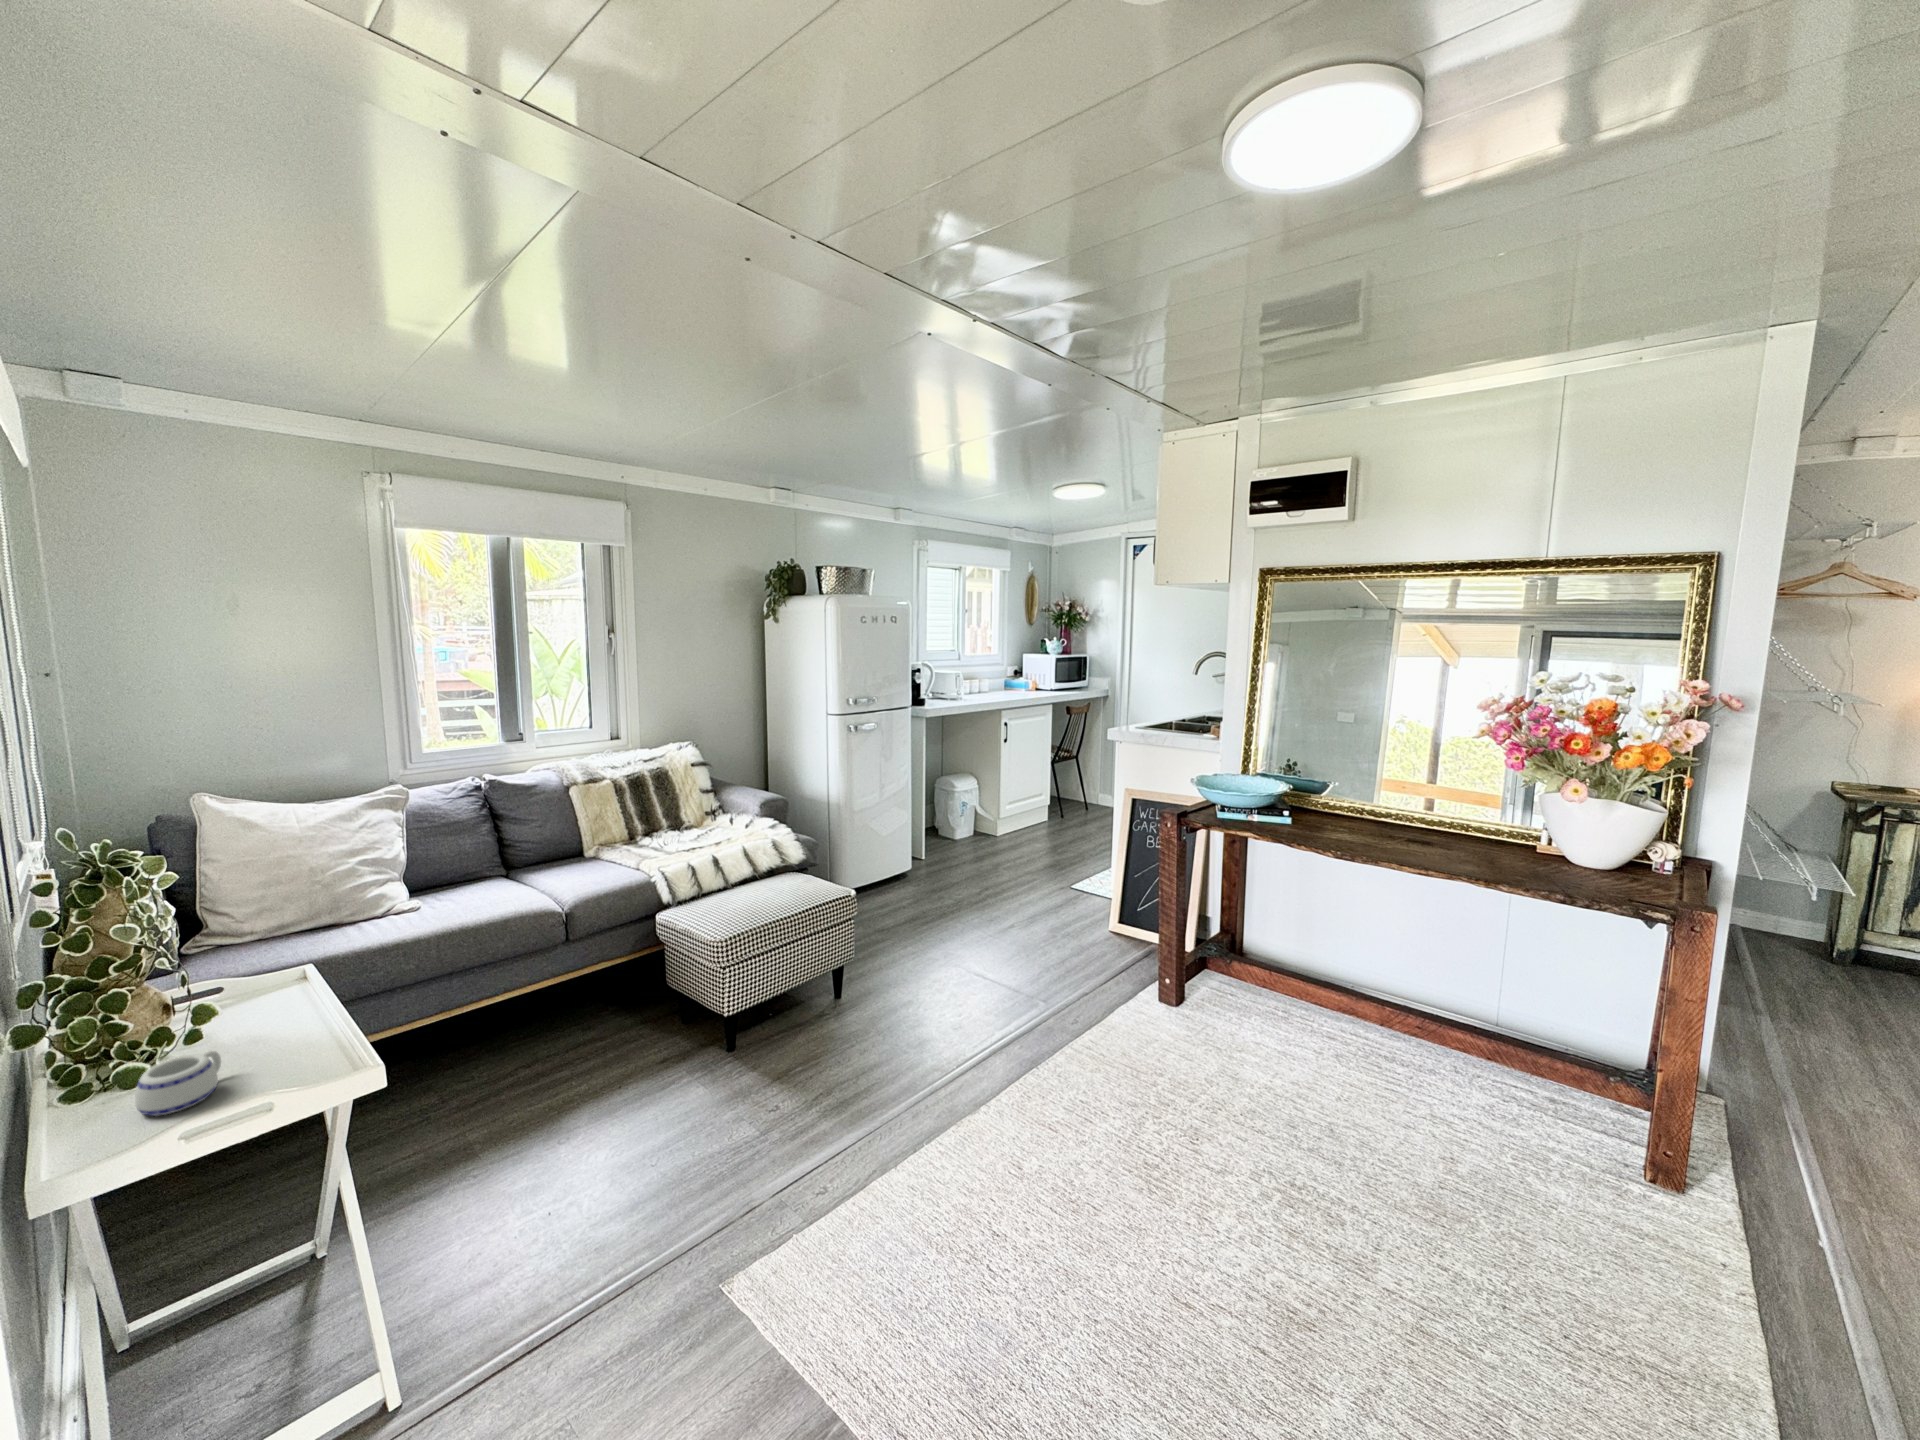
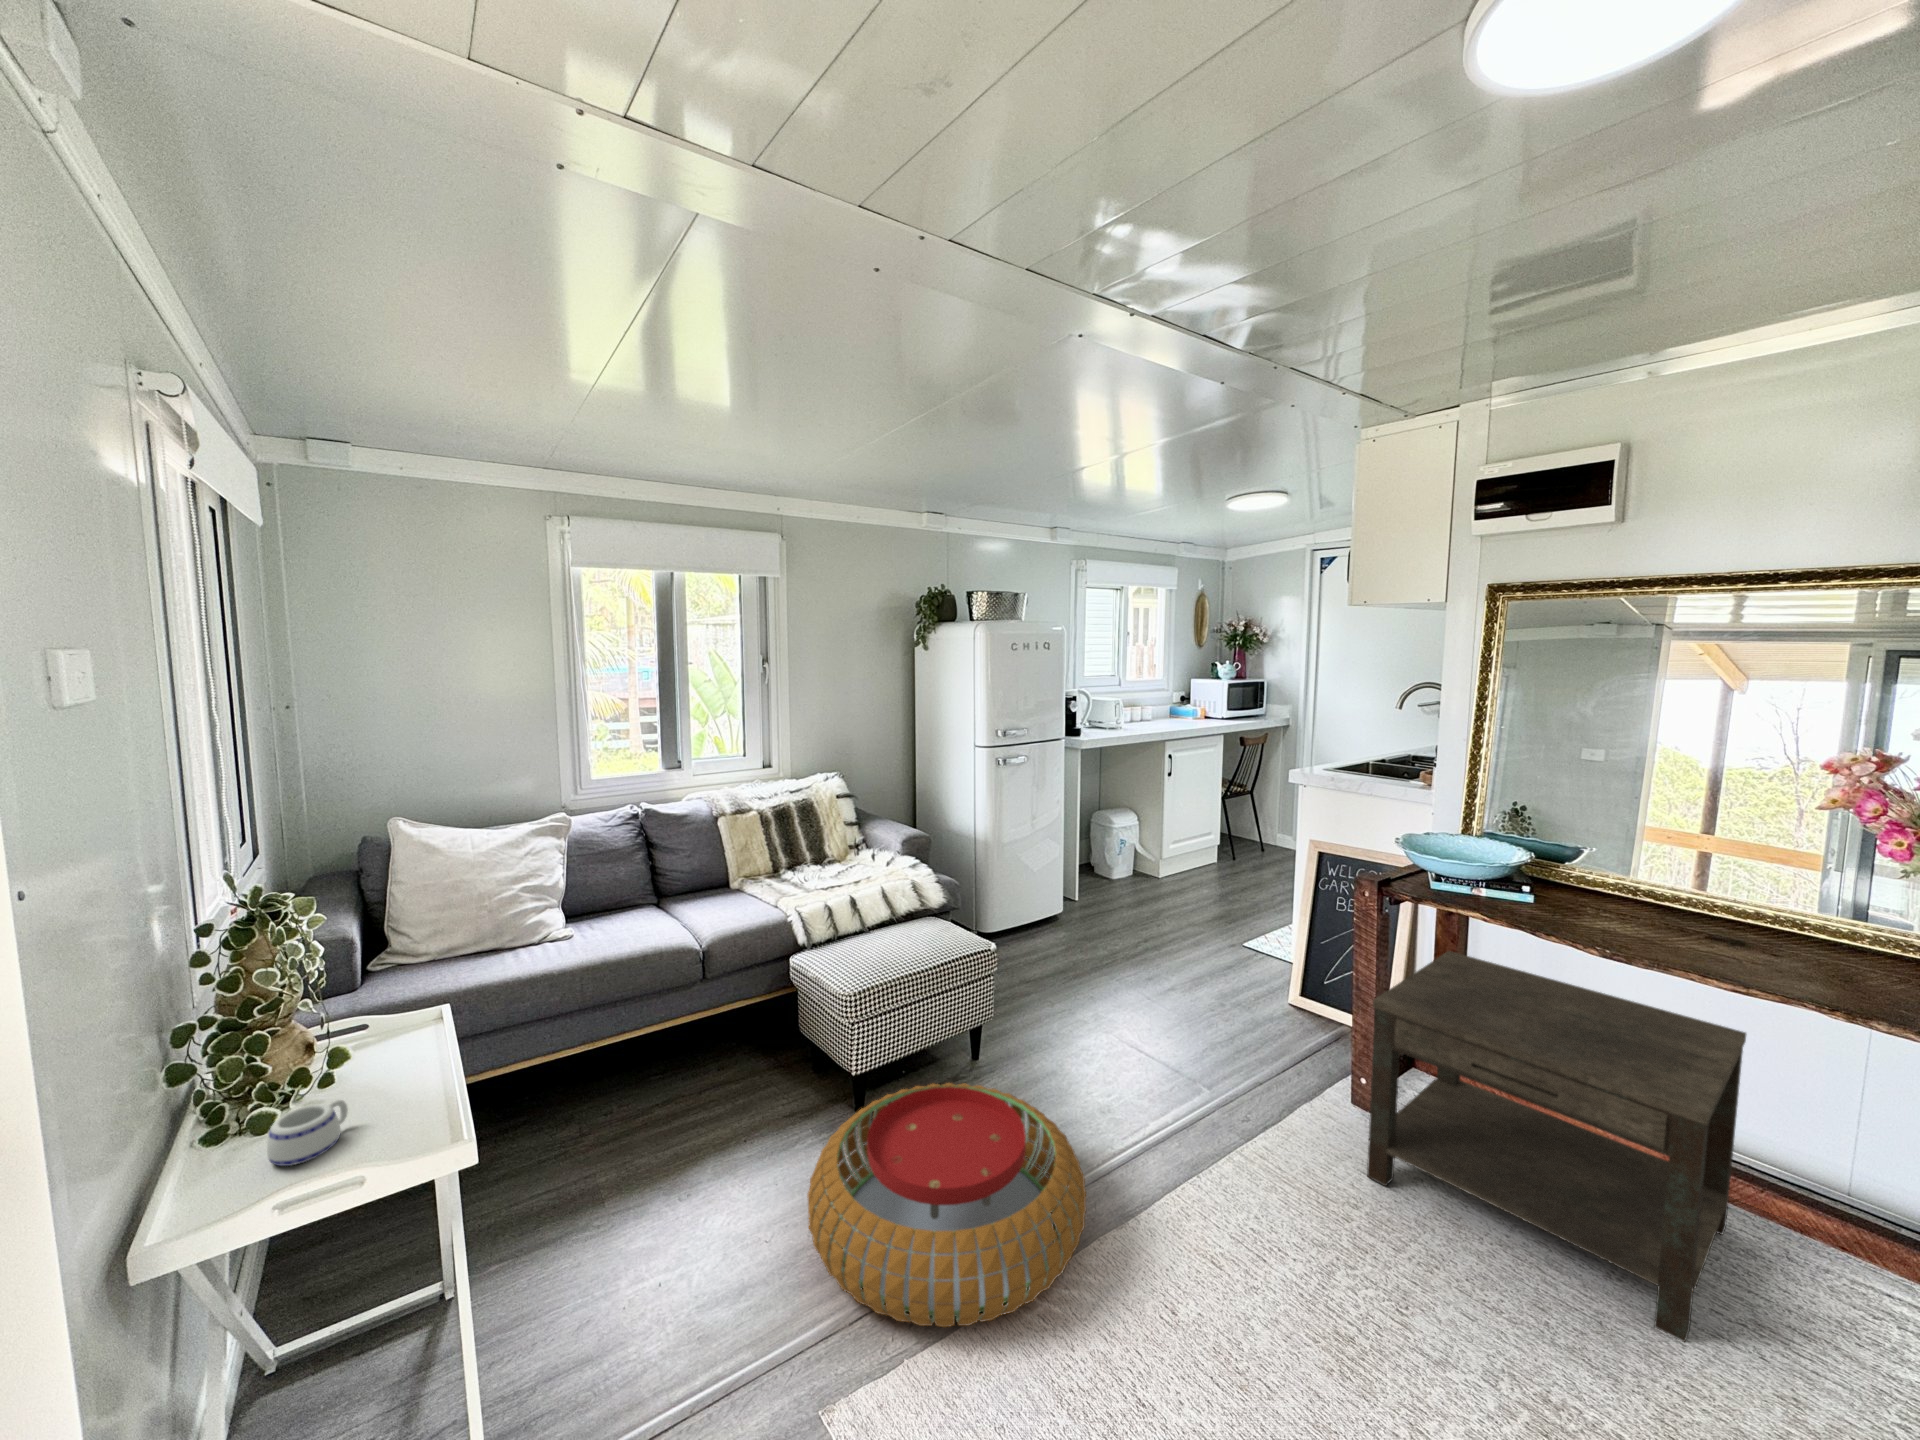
side table: none [1170,868,1429,1133] -> present [1367,951,1746,1342]
pouf: none [692,1010,946,1210] -> present [807,1083,1086,1327]

